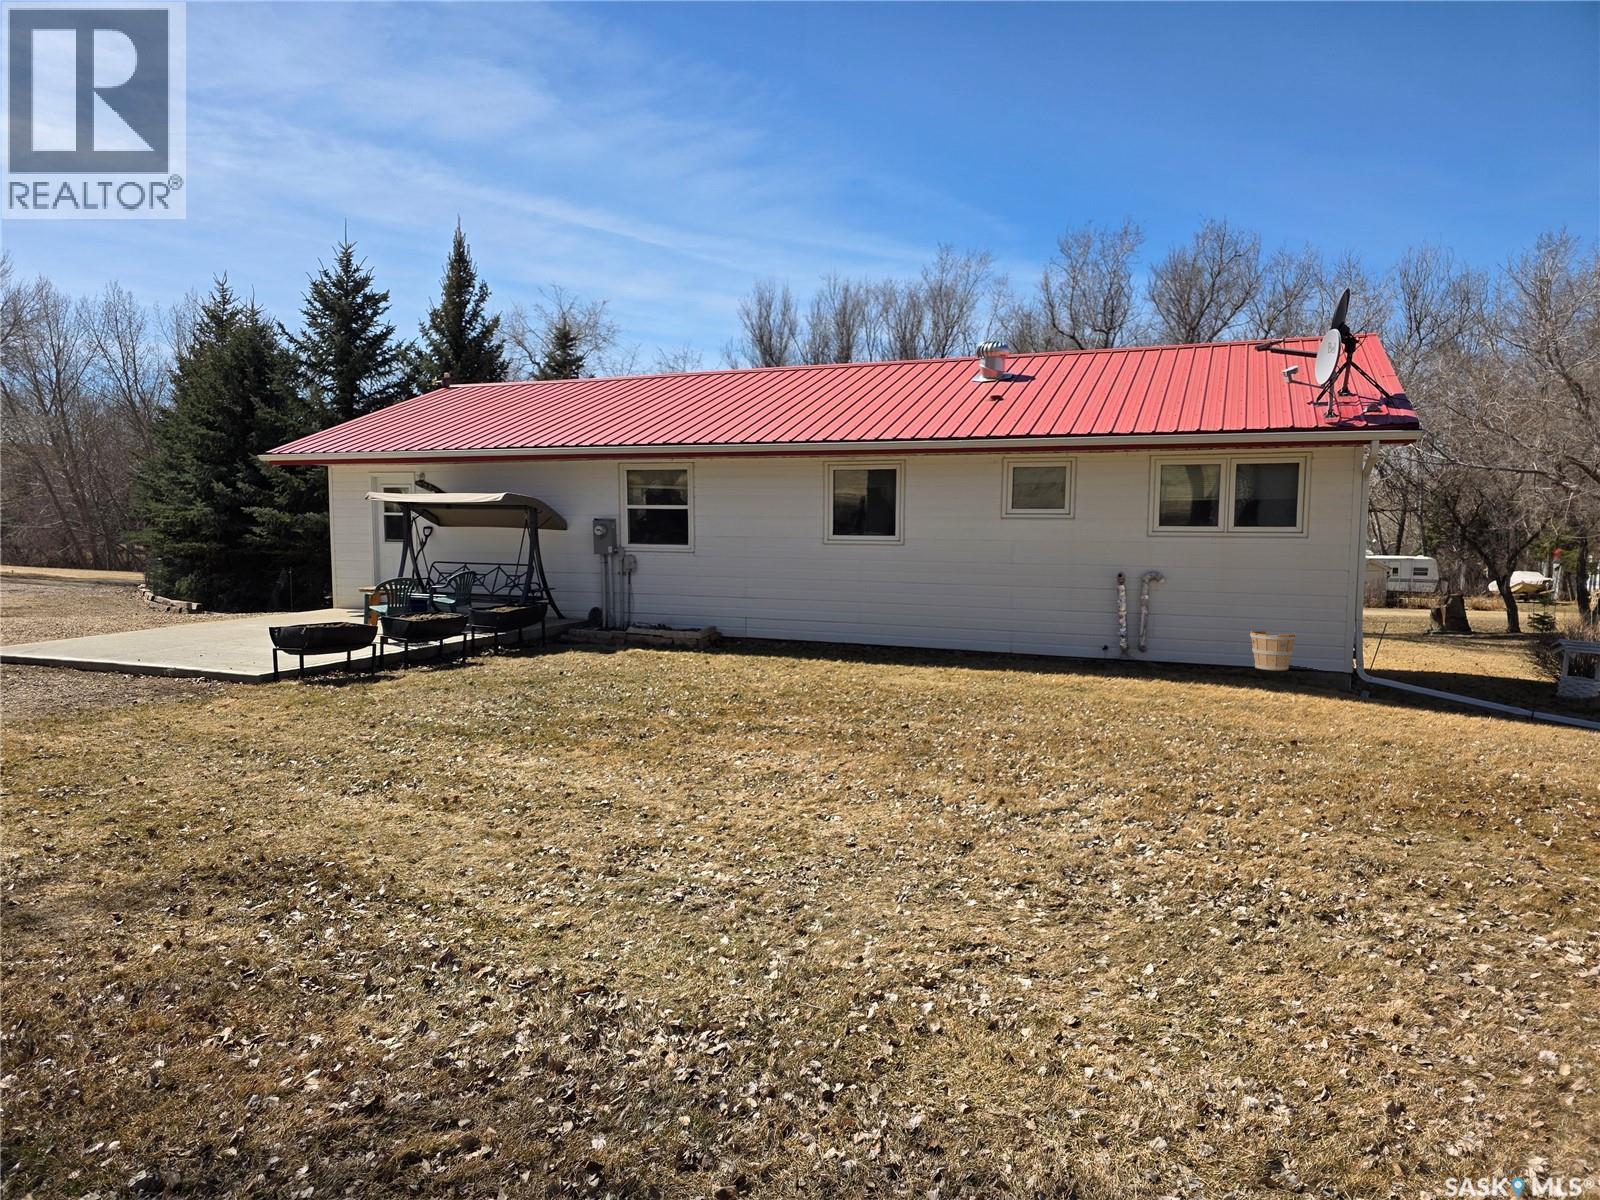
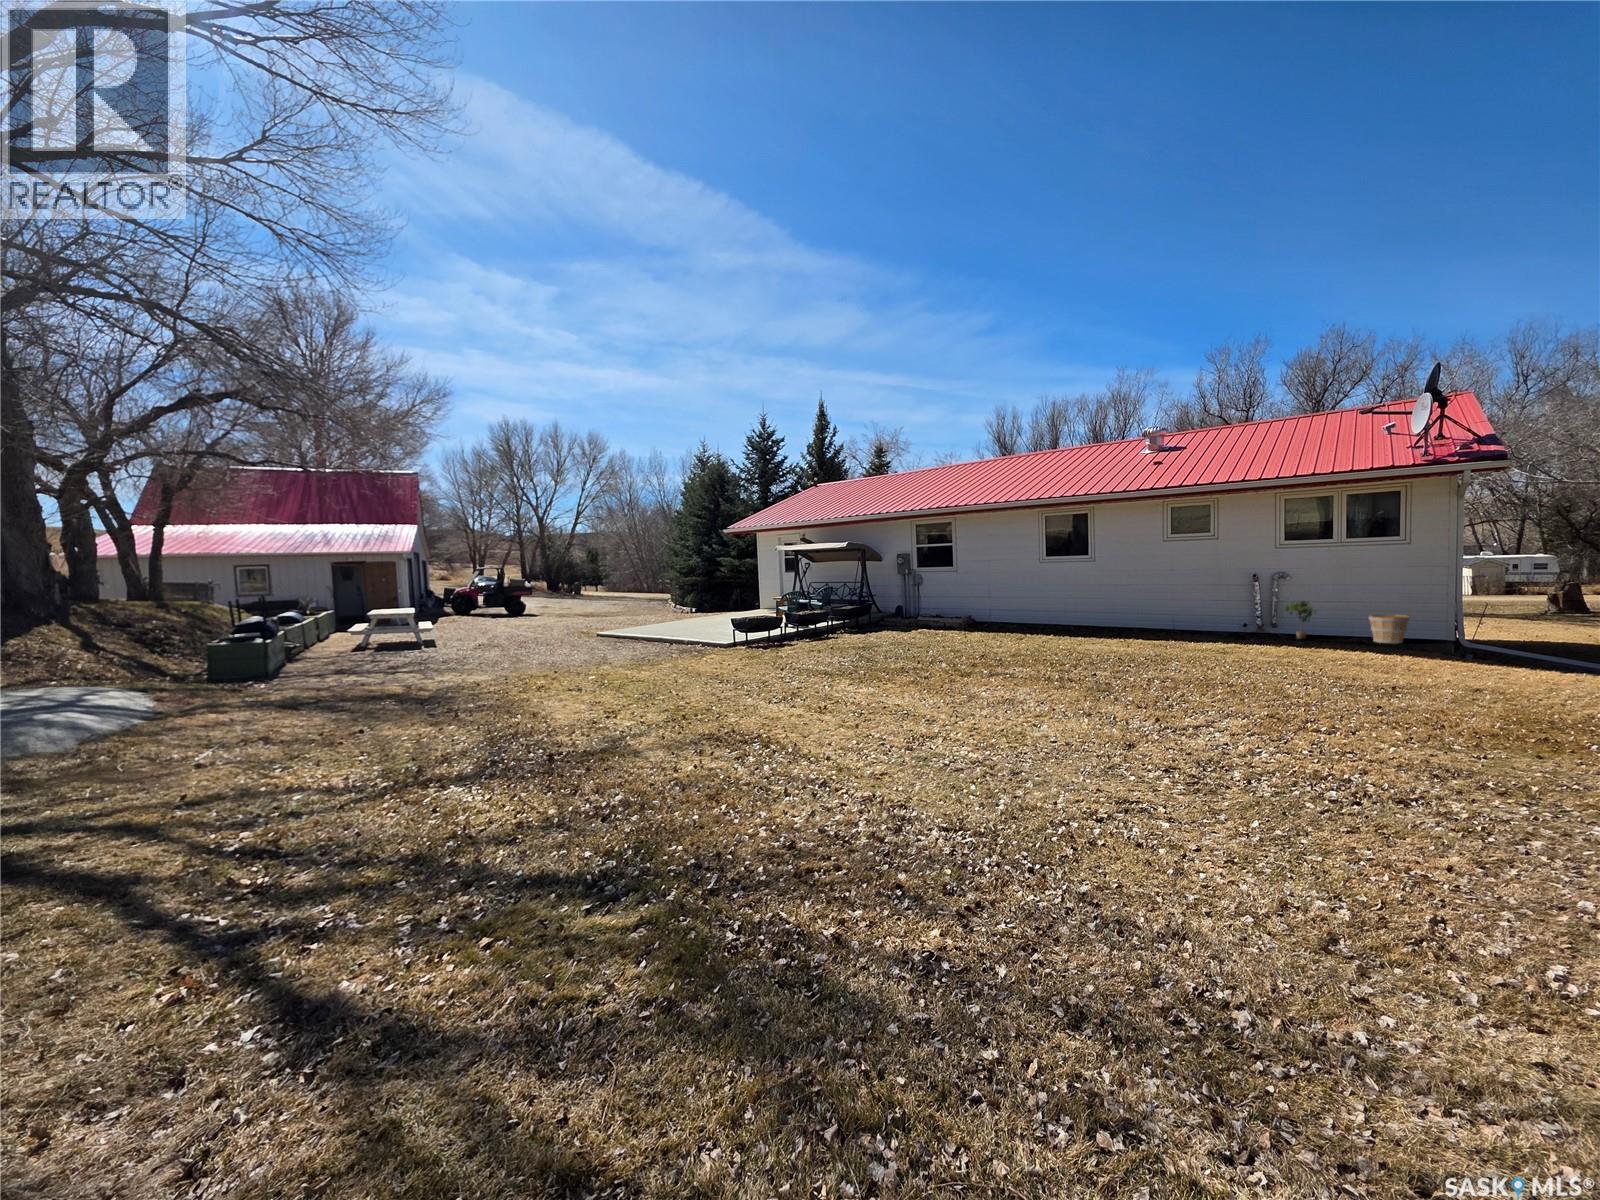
potted plant: none [1147,609,1190,664] -> present [1284,601,1315,639]

